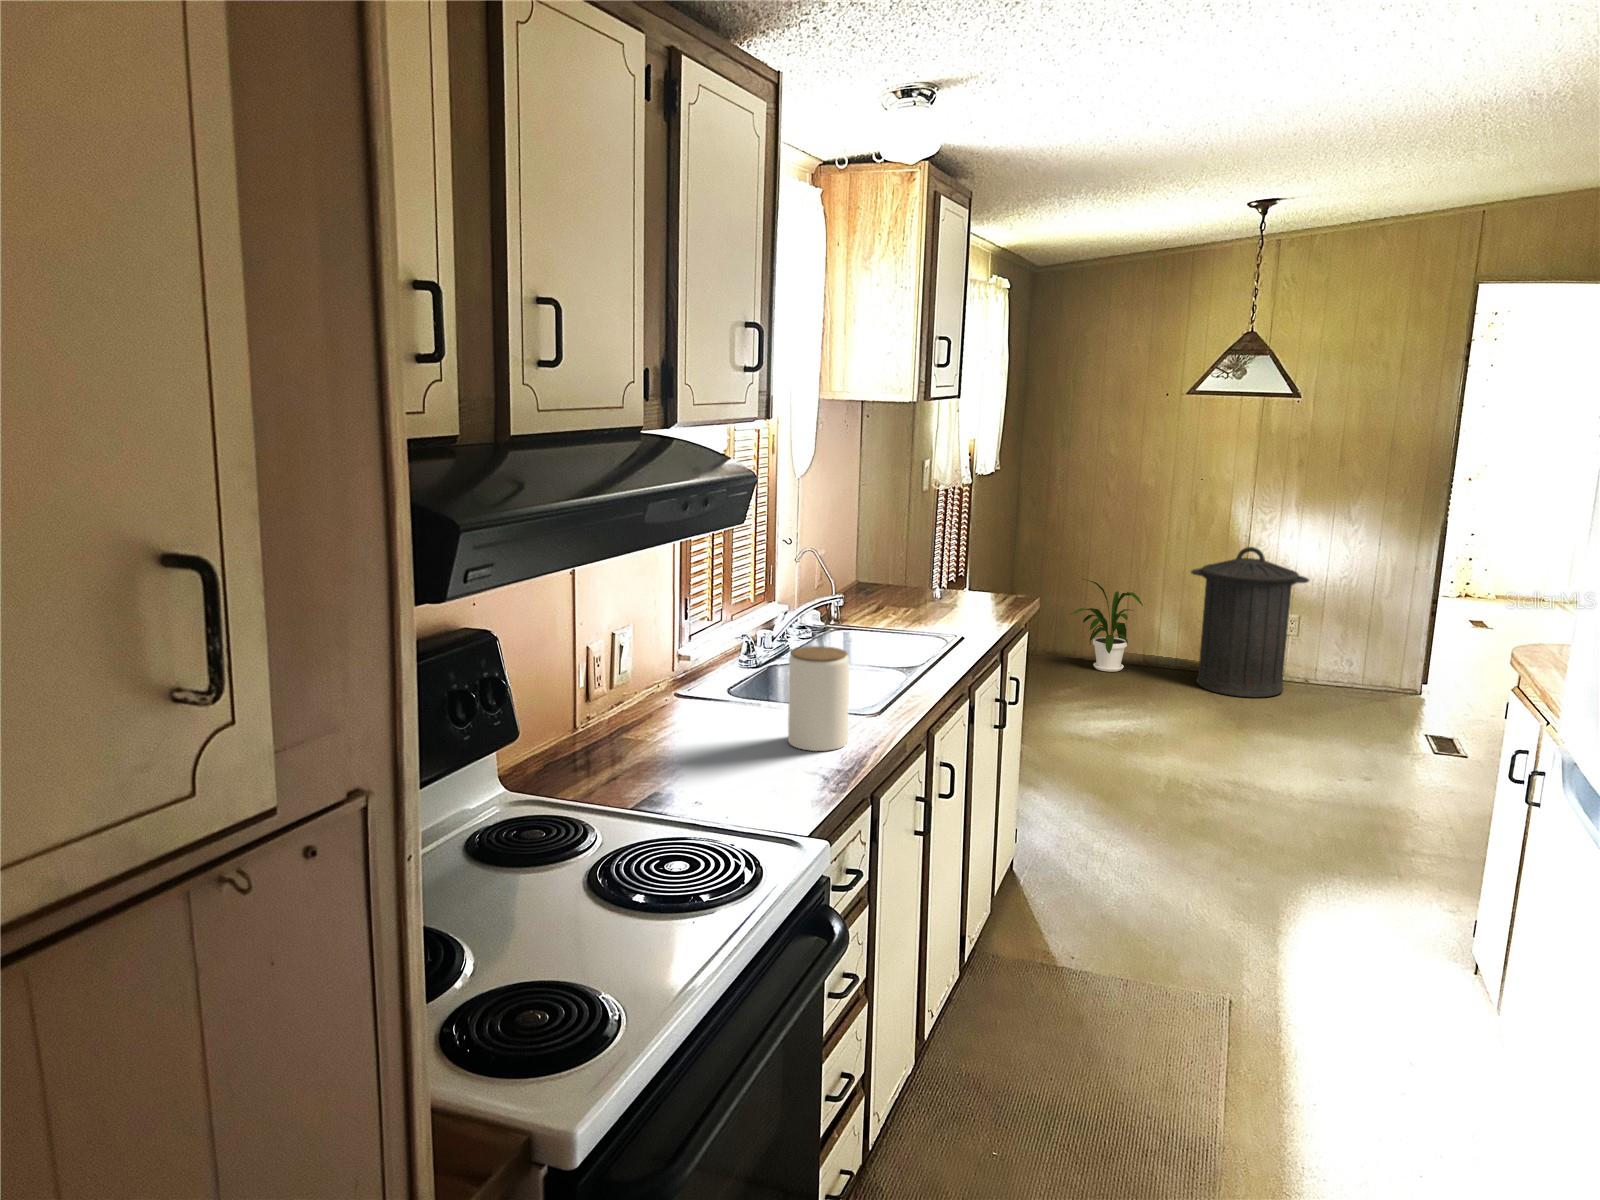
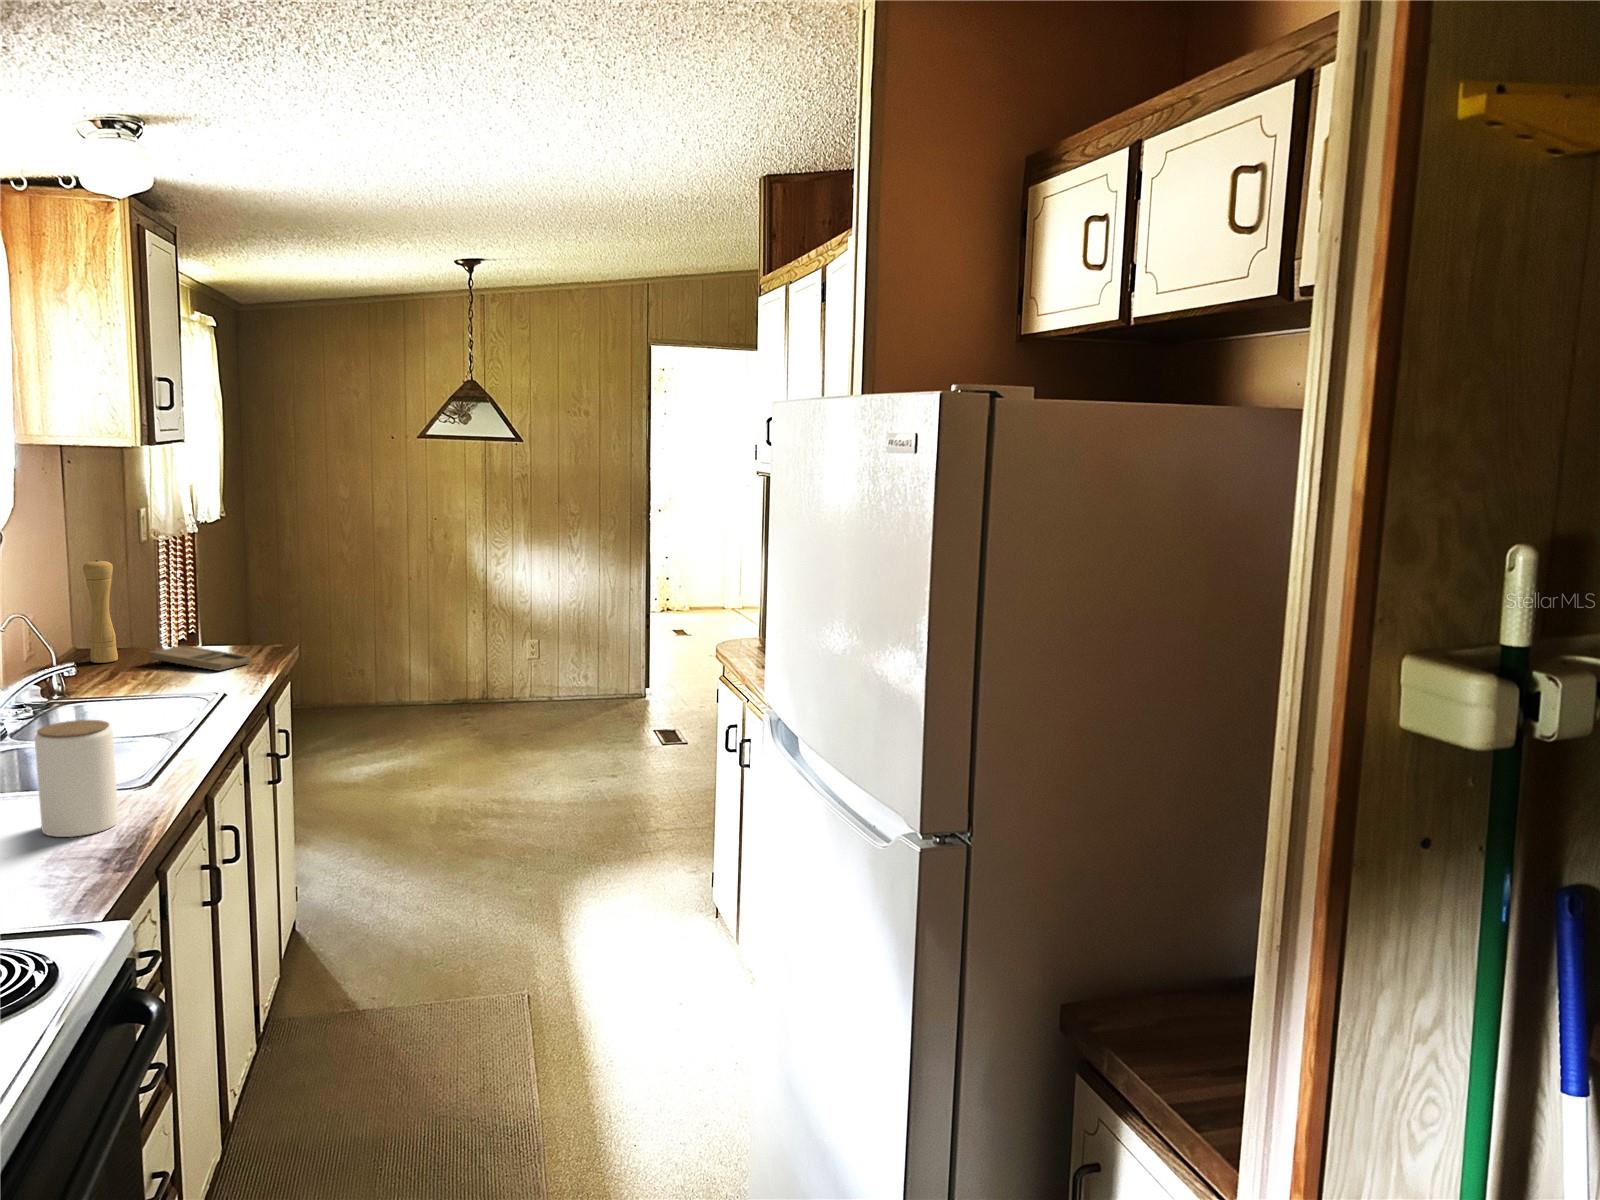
pepper mill: none [867,502,891,594] -> present [83,559,118,663]
trash can: present [1191,547,1309,698] -> none [435,579,545,722]
house plant: present [1071,579,1143,672] -> none [315,626,392,717]
tray: none [912,585,995,613] -> present [149,645,251,671]

